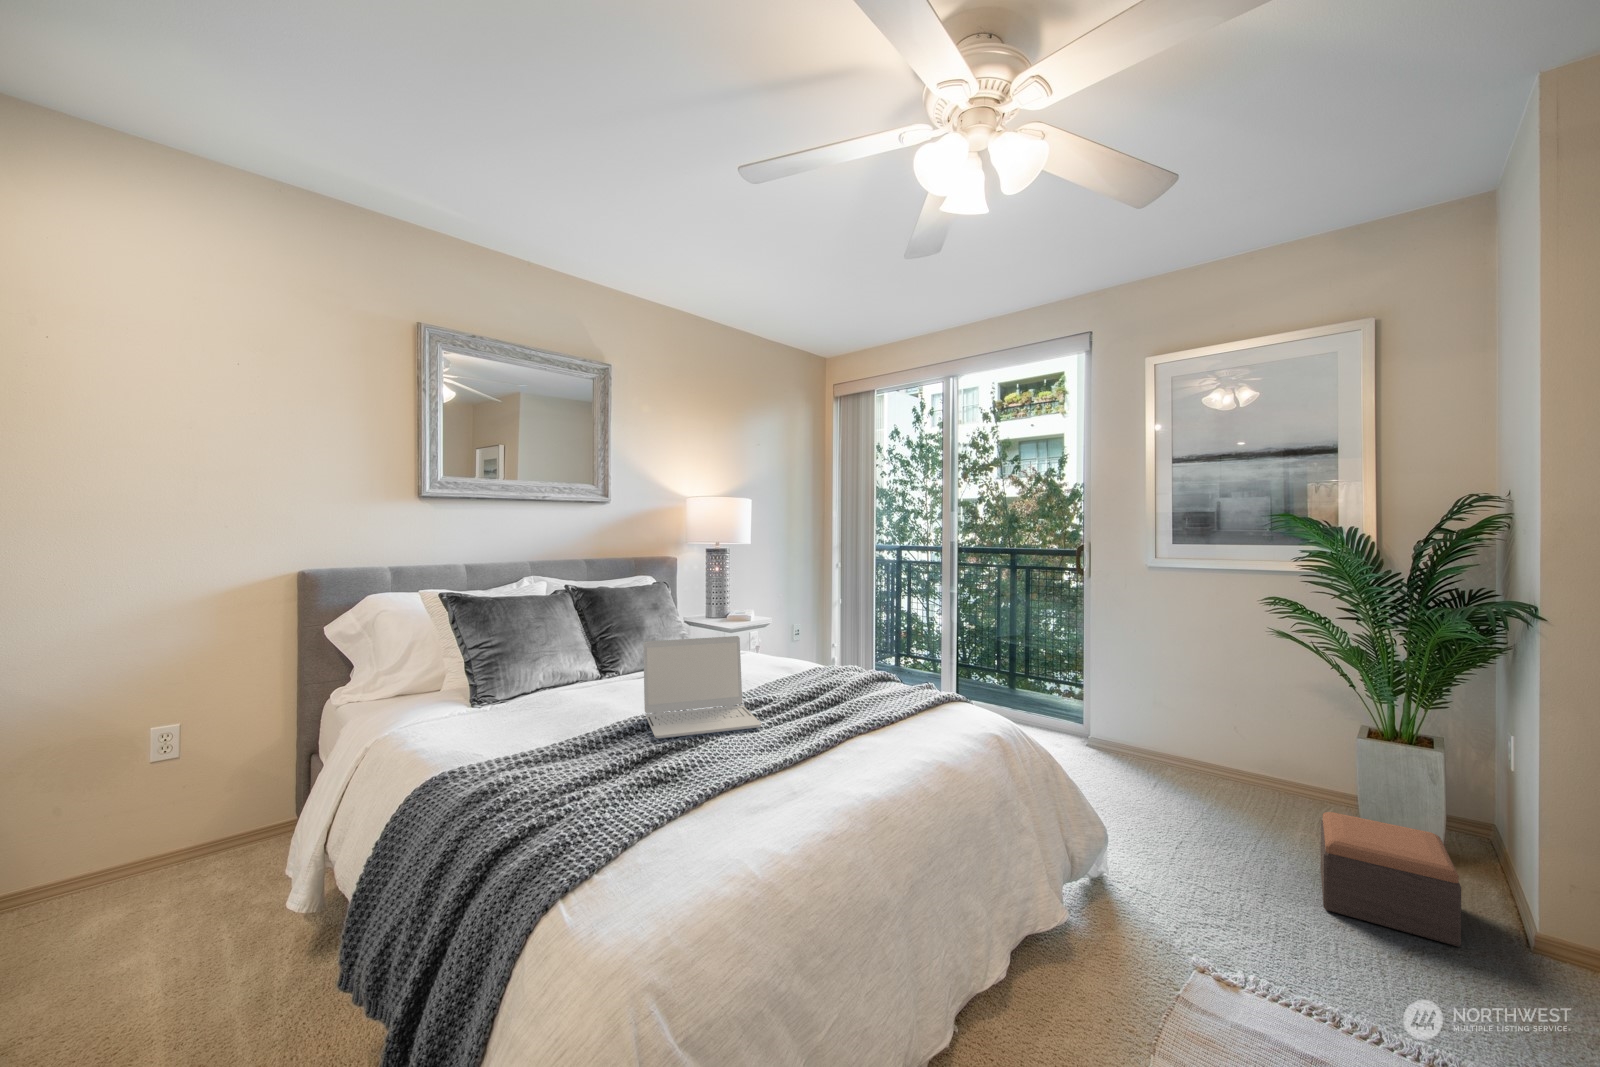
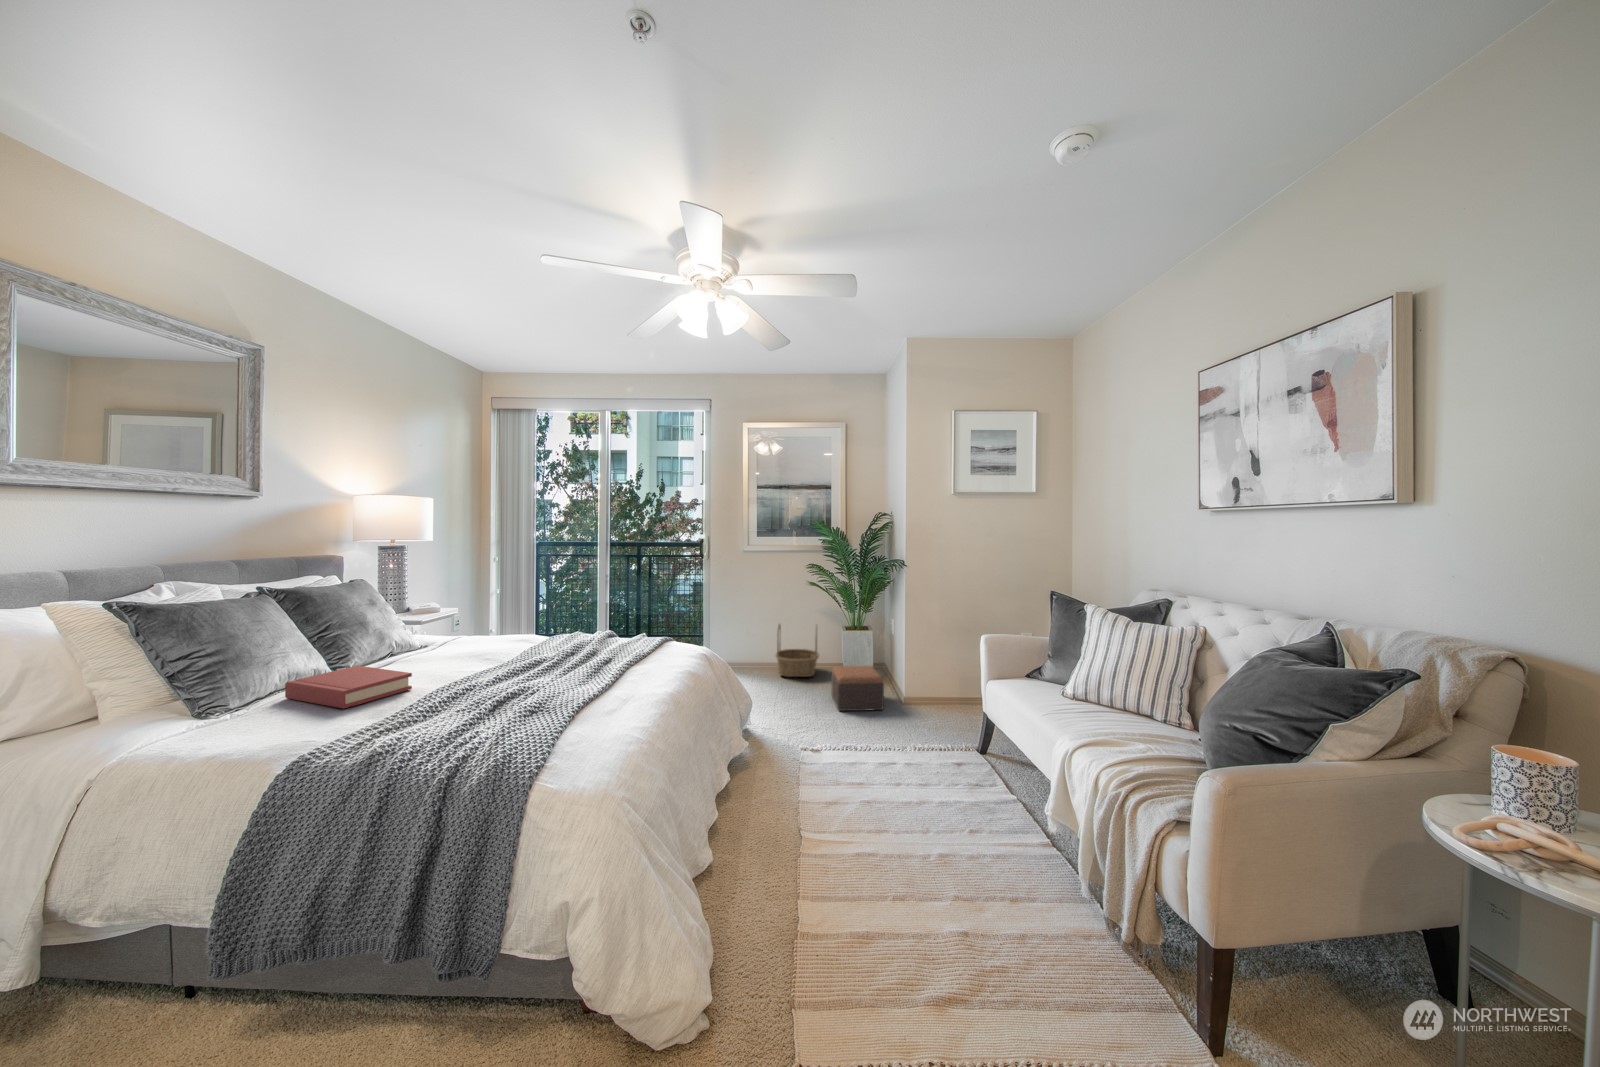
laptop: present [643,636,761,738] -> none [442,612,562,697]
hardback book: none [533,676,618,721] -> present [285,666,412,709]
basket: none [1208,702,1310,816] -> present [775,624,819,677]

